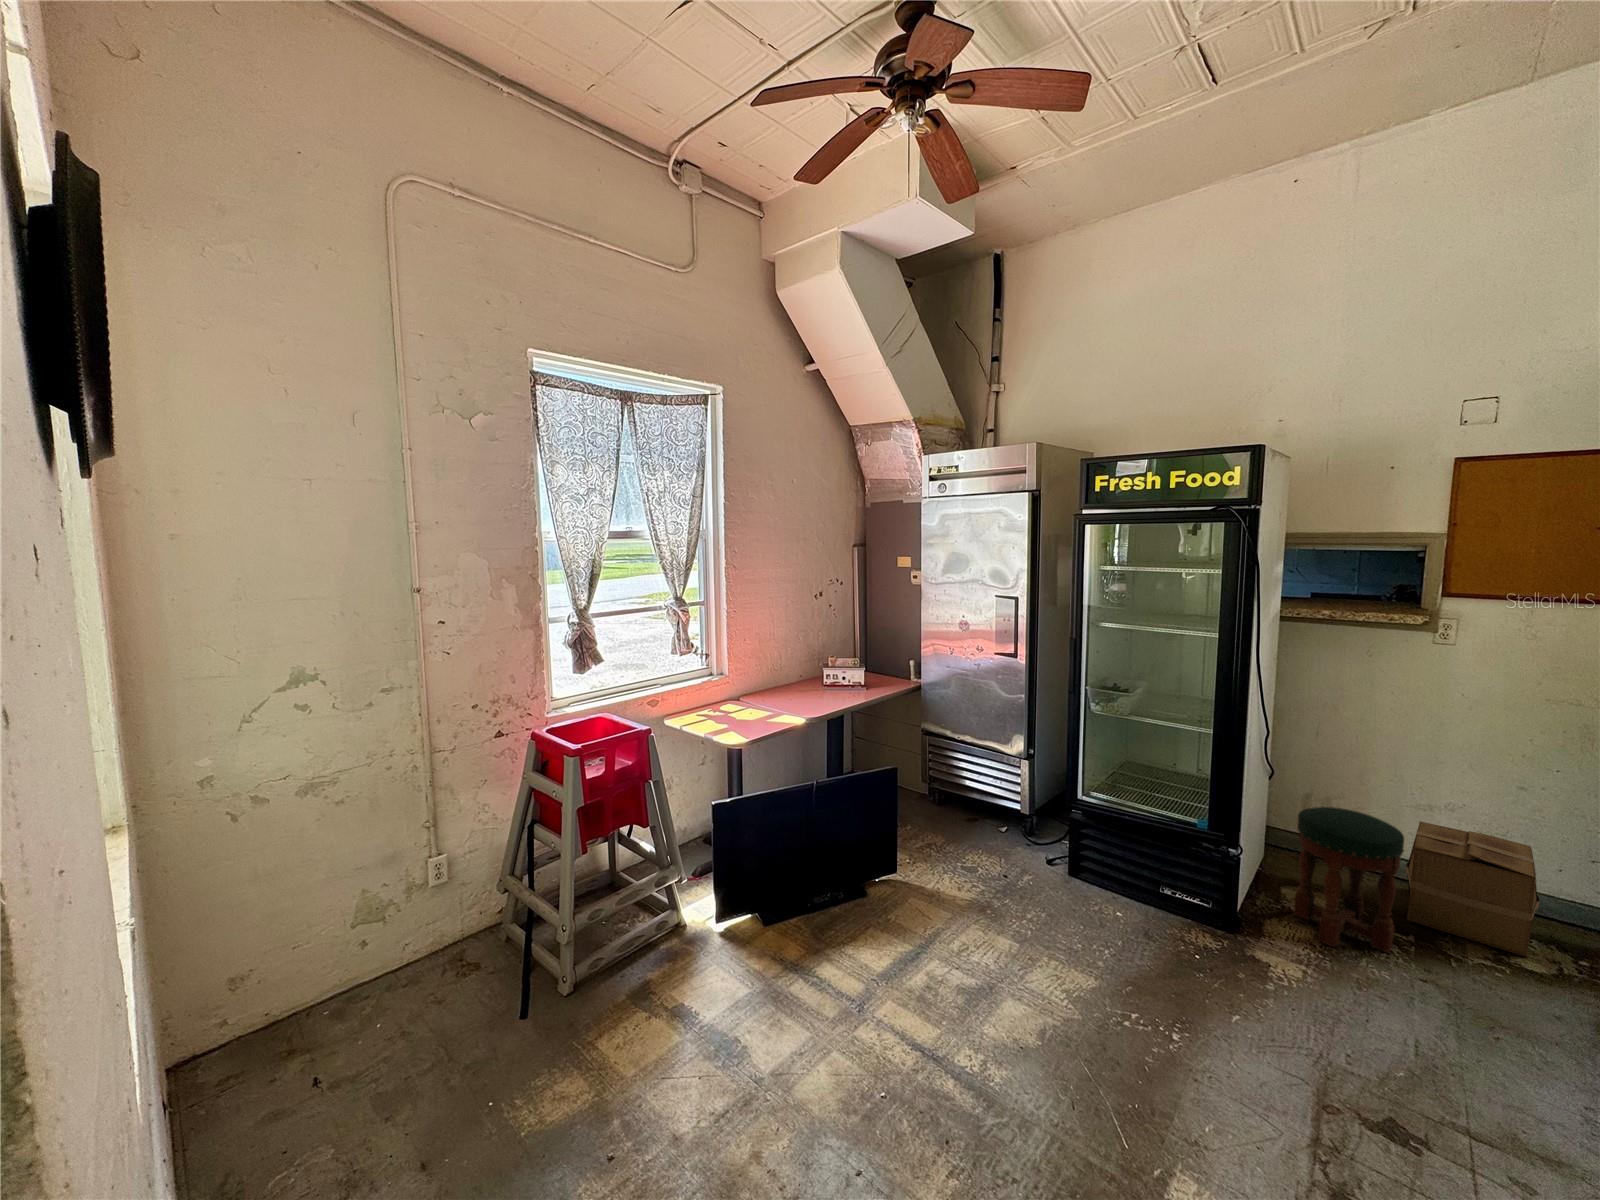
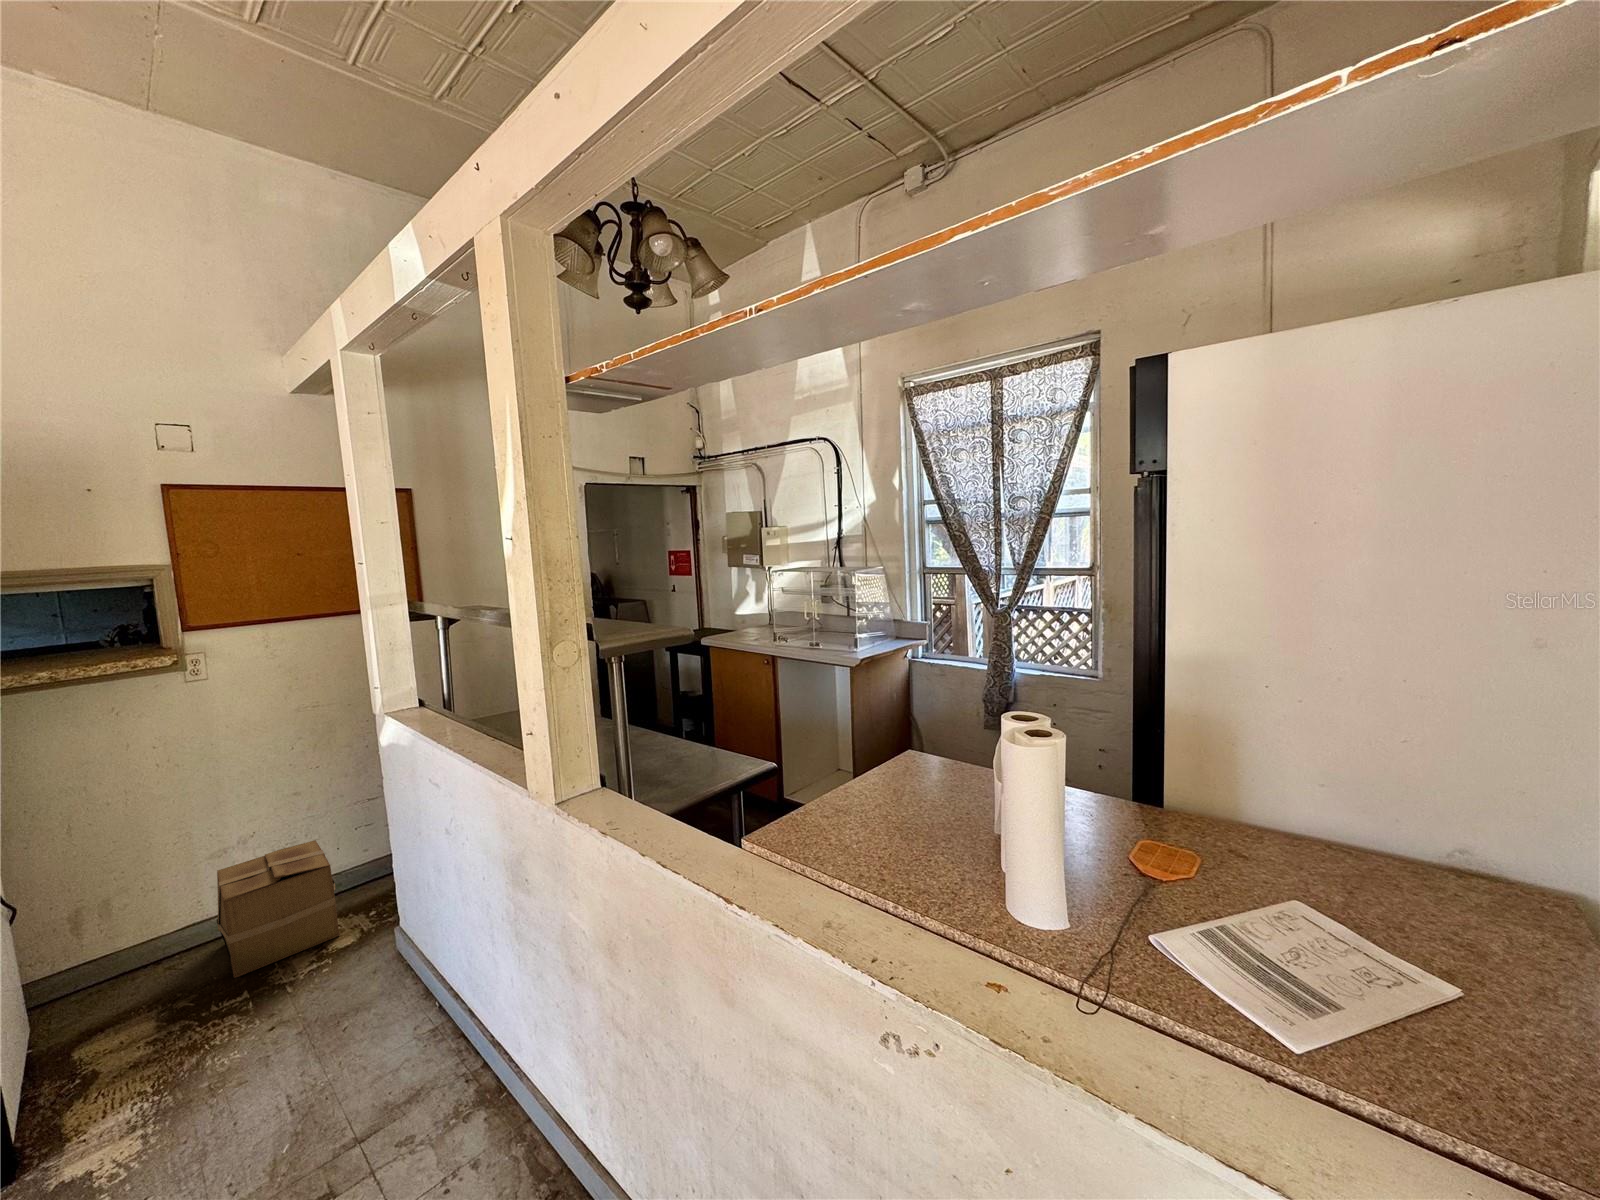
stool: present [1294,807,1404,953] -> none [73,893,232,1083]

